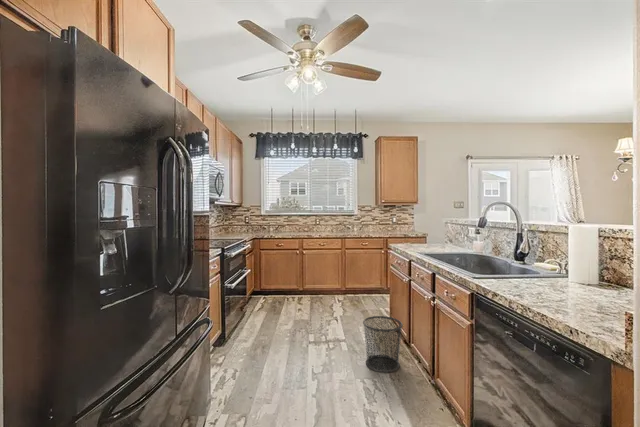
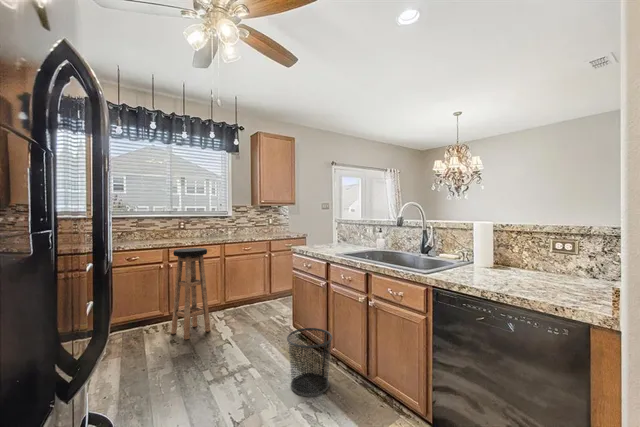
bar stool: none [300,241,328,312] -> present [171,248,210,340]

